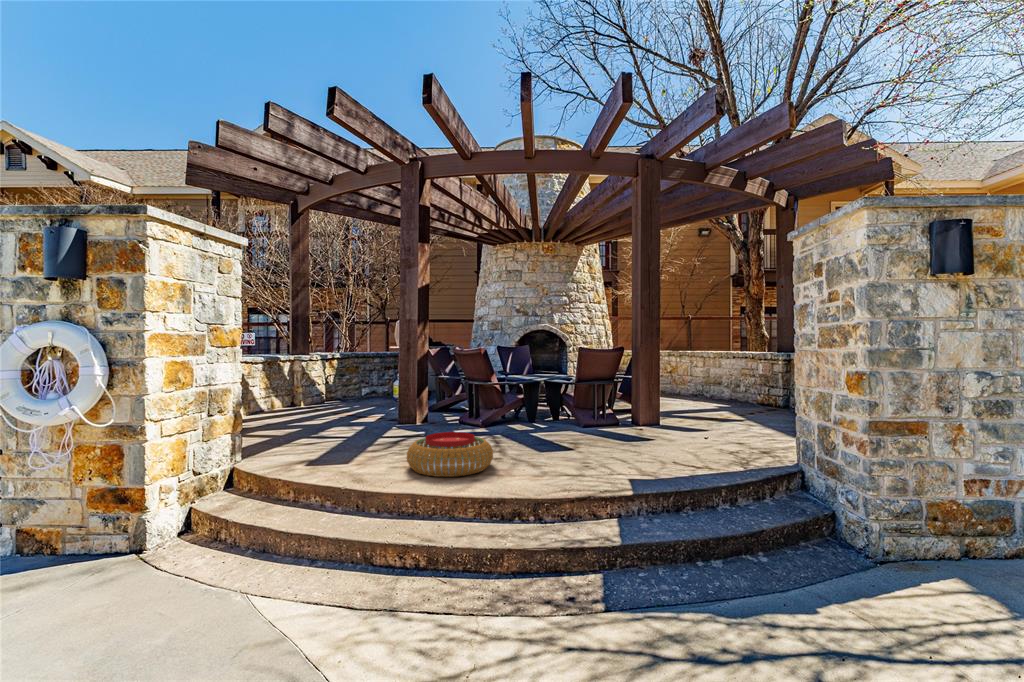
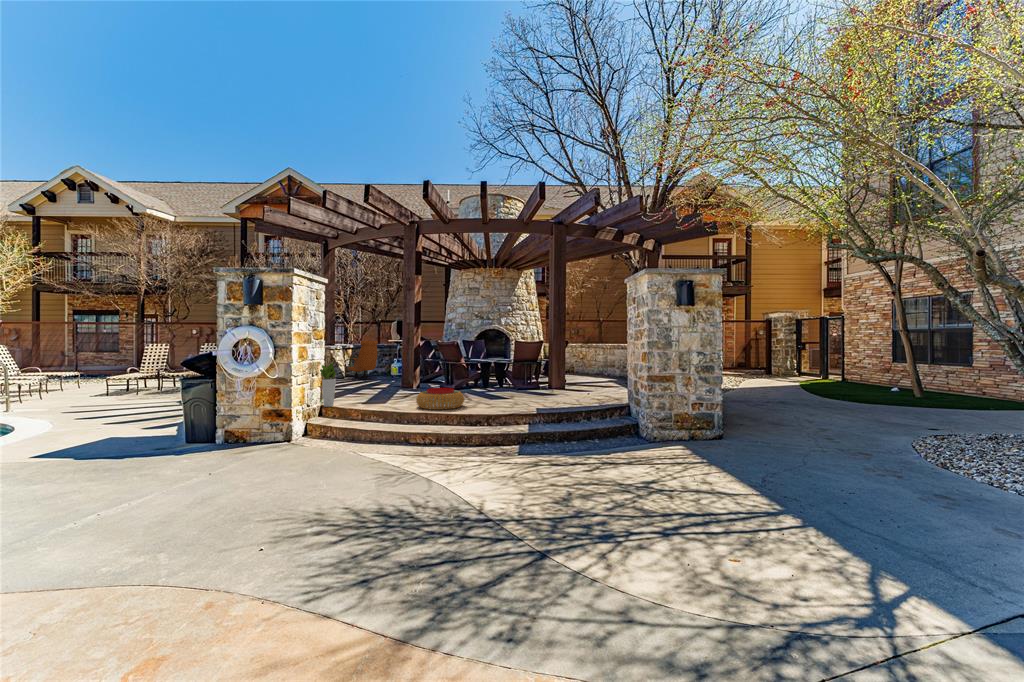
lounge chair: none [333,347,373,405] -> present [348,341,378,380]
planter: none [241,386,274,465] -> present [320,363,336,407]

